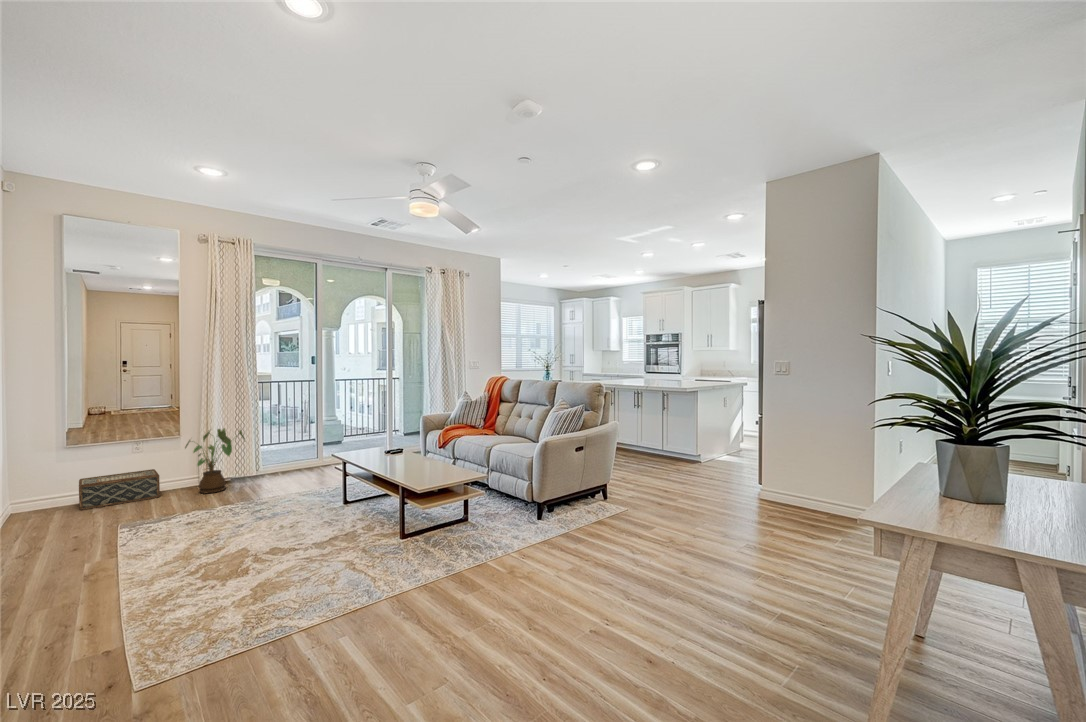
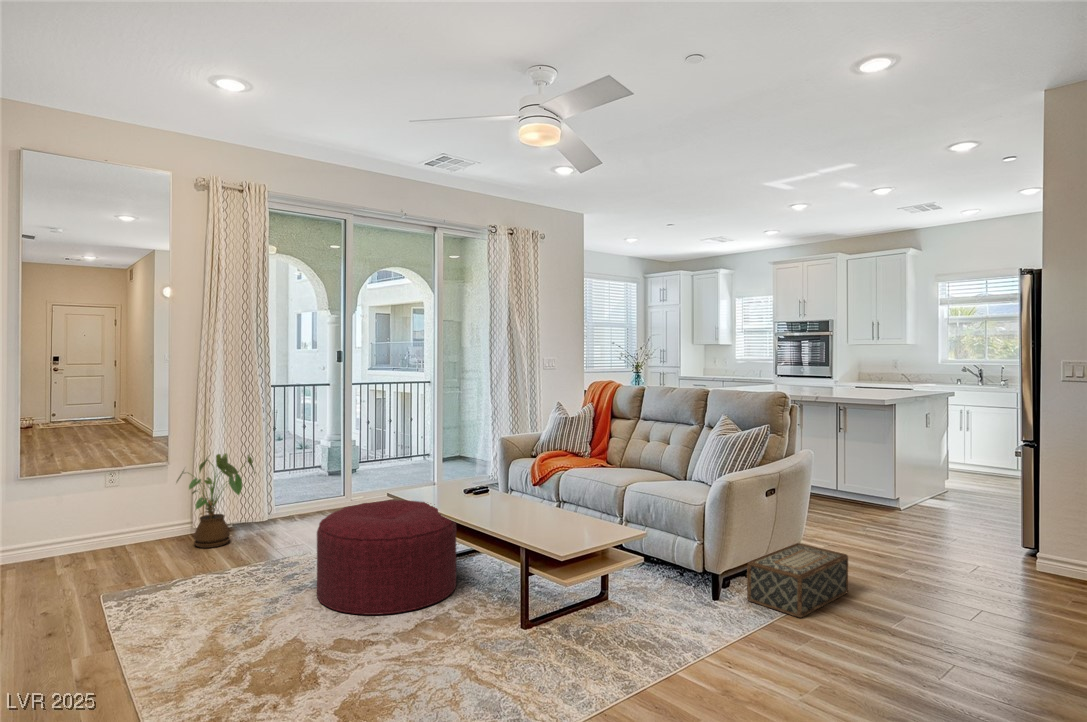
ottoman: none [271,458,371,533] -> present [317,500,456,615]
woven basket: present [79,469,160,510] -> present [747,543,848,618]

